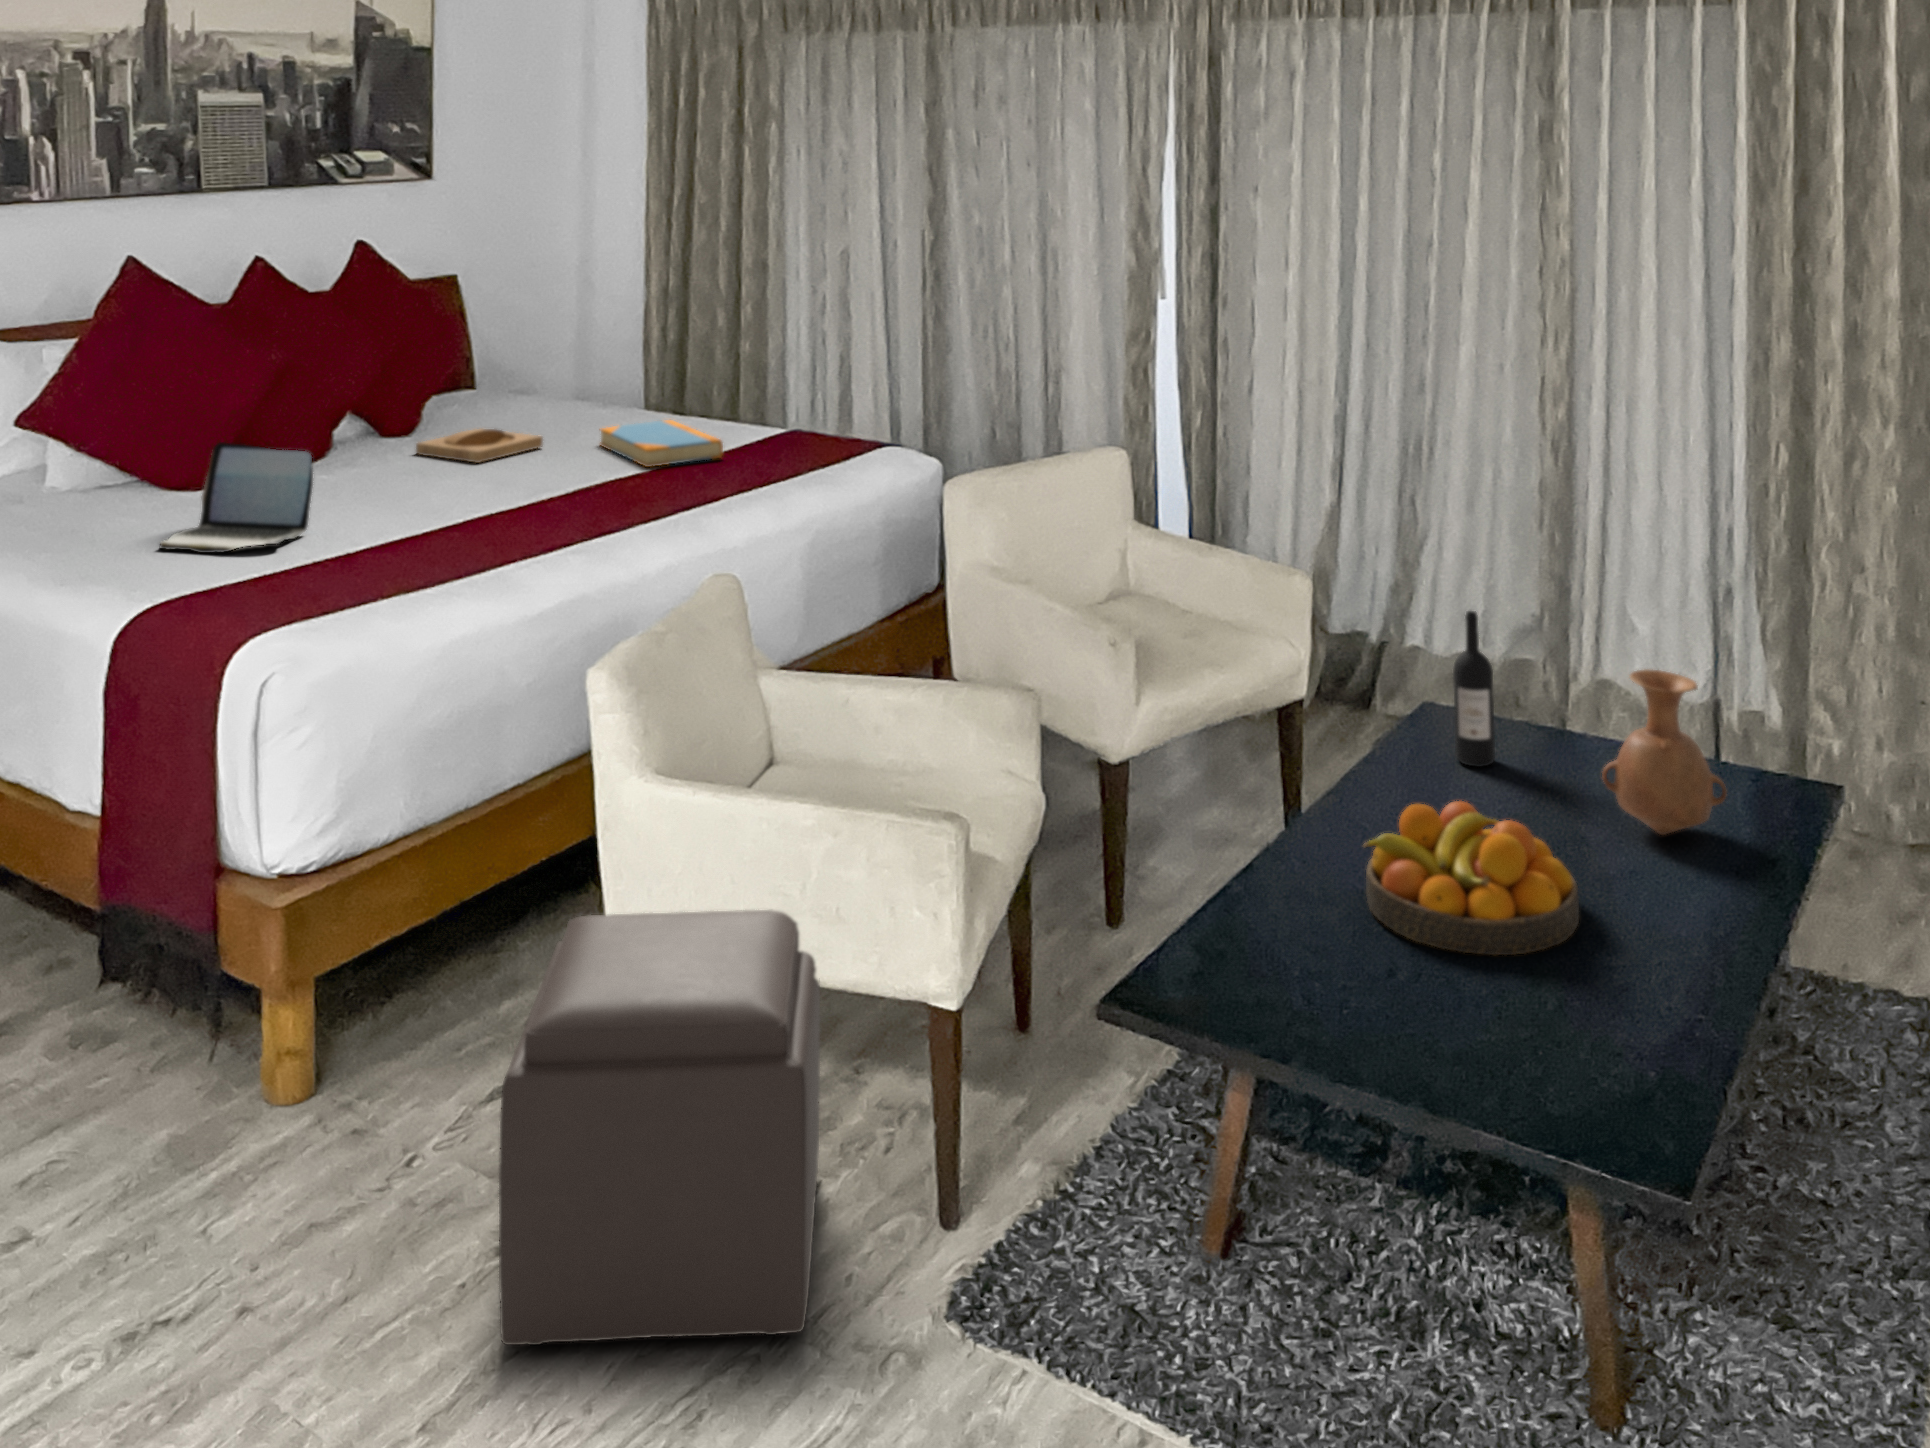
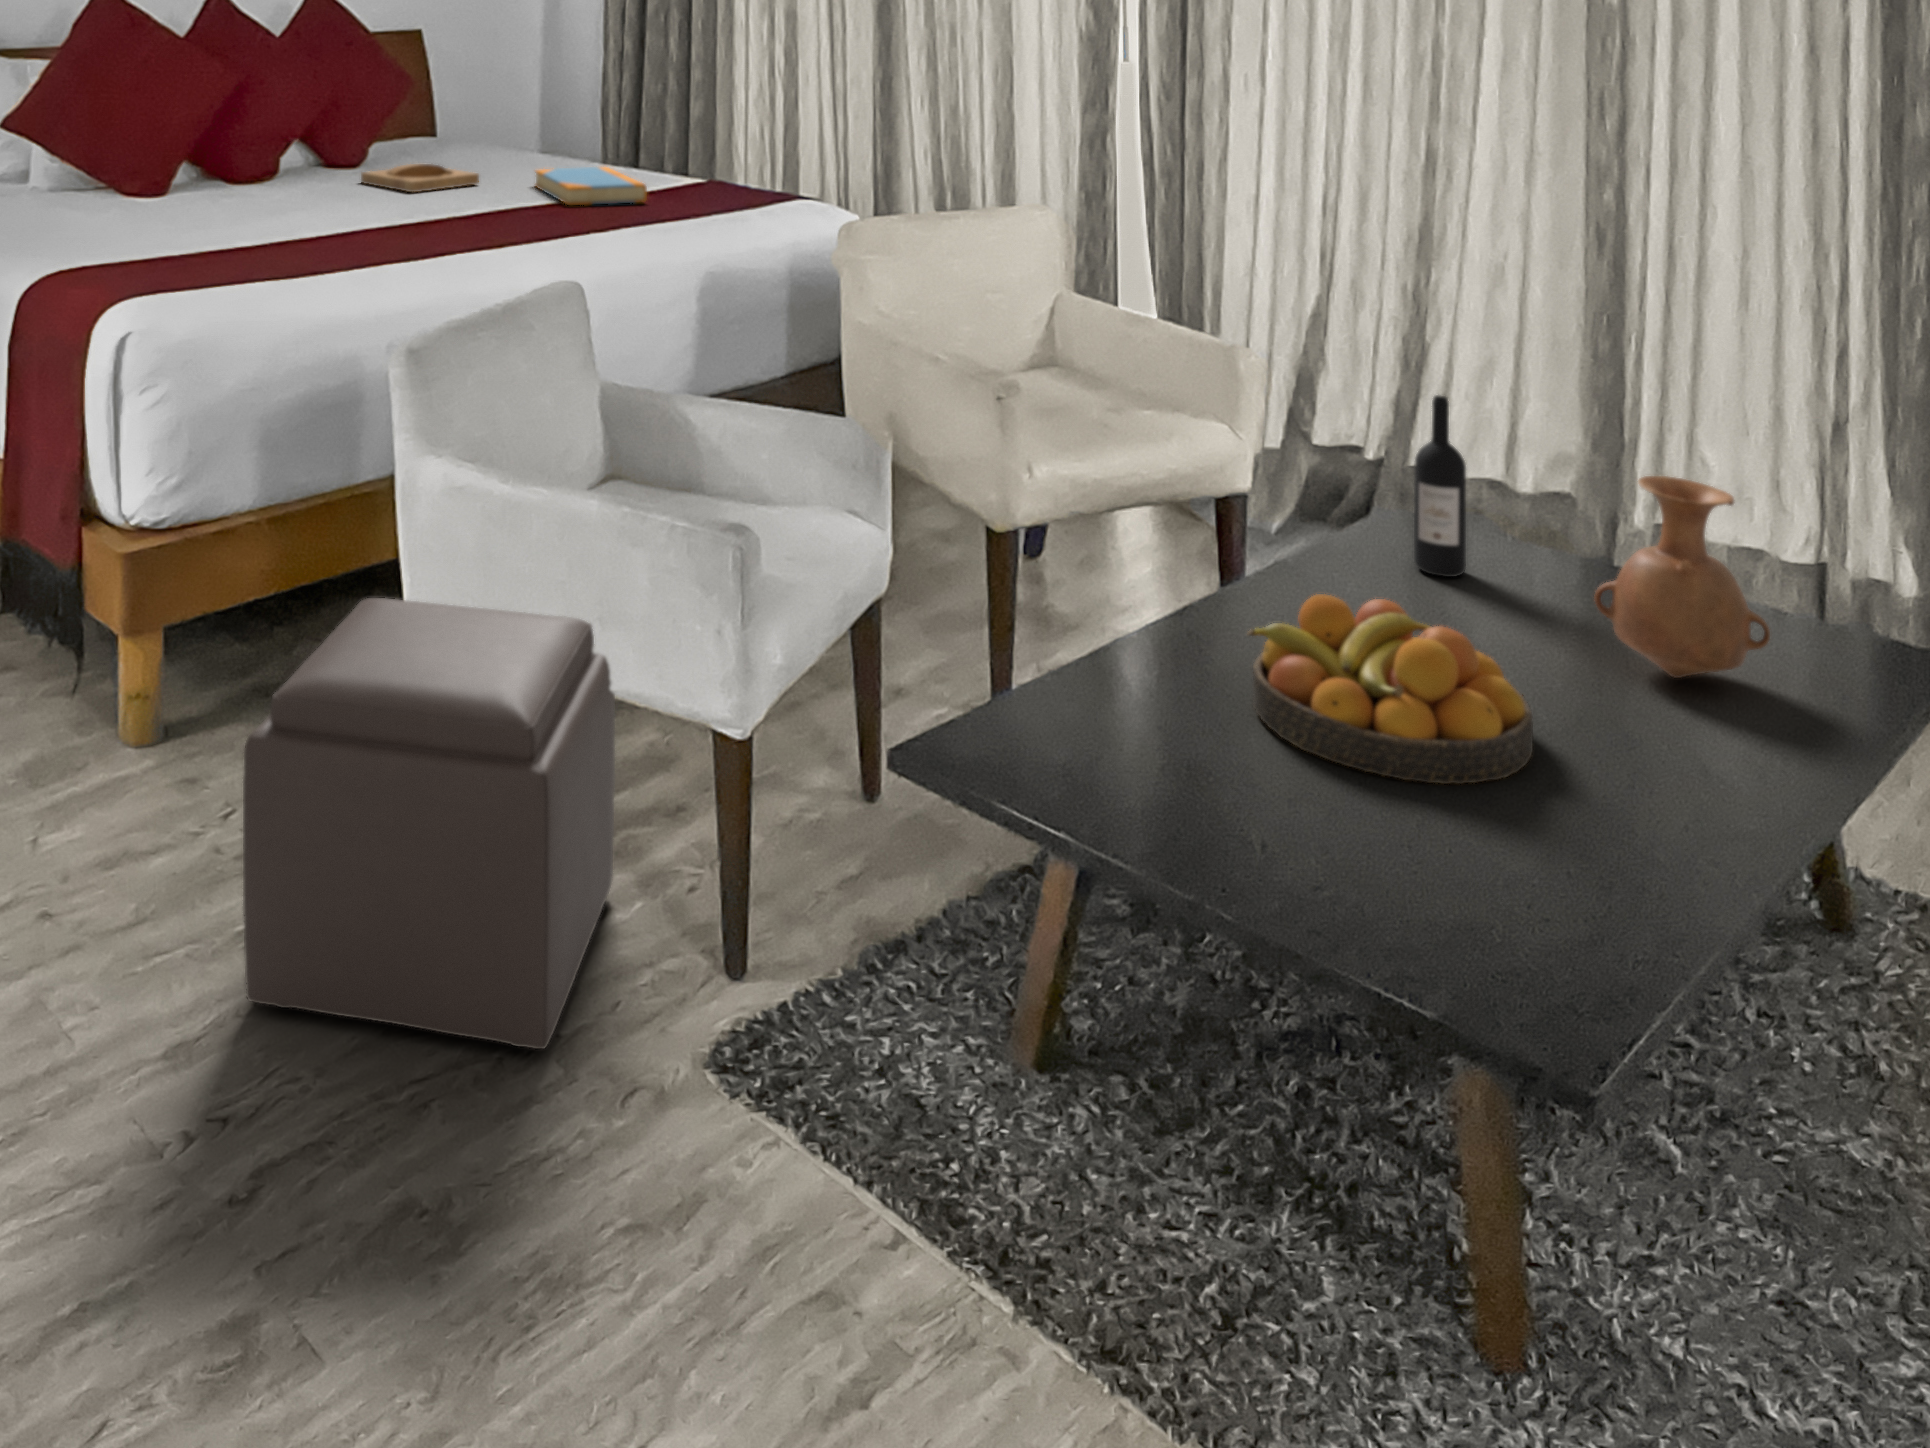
laptop: present [160,442,313,553] -> none [90,147,230,243]

